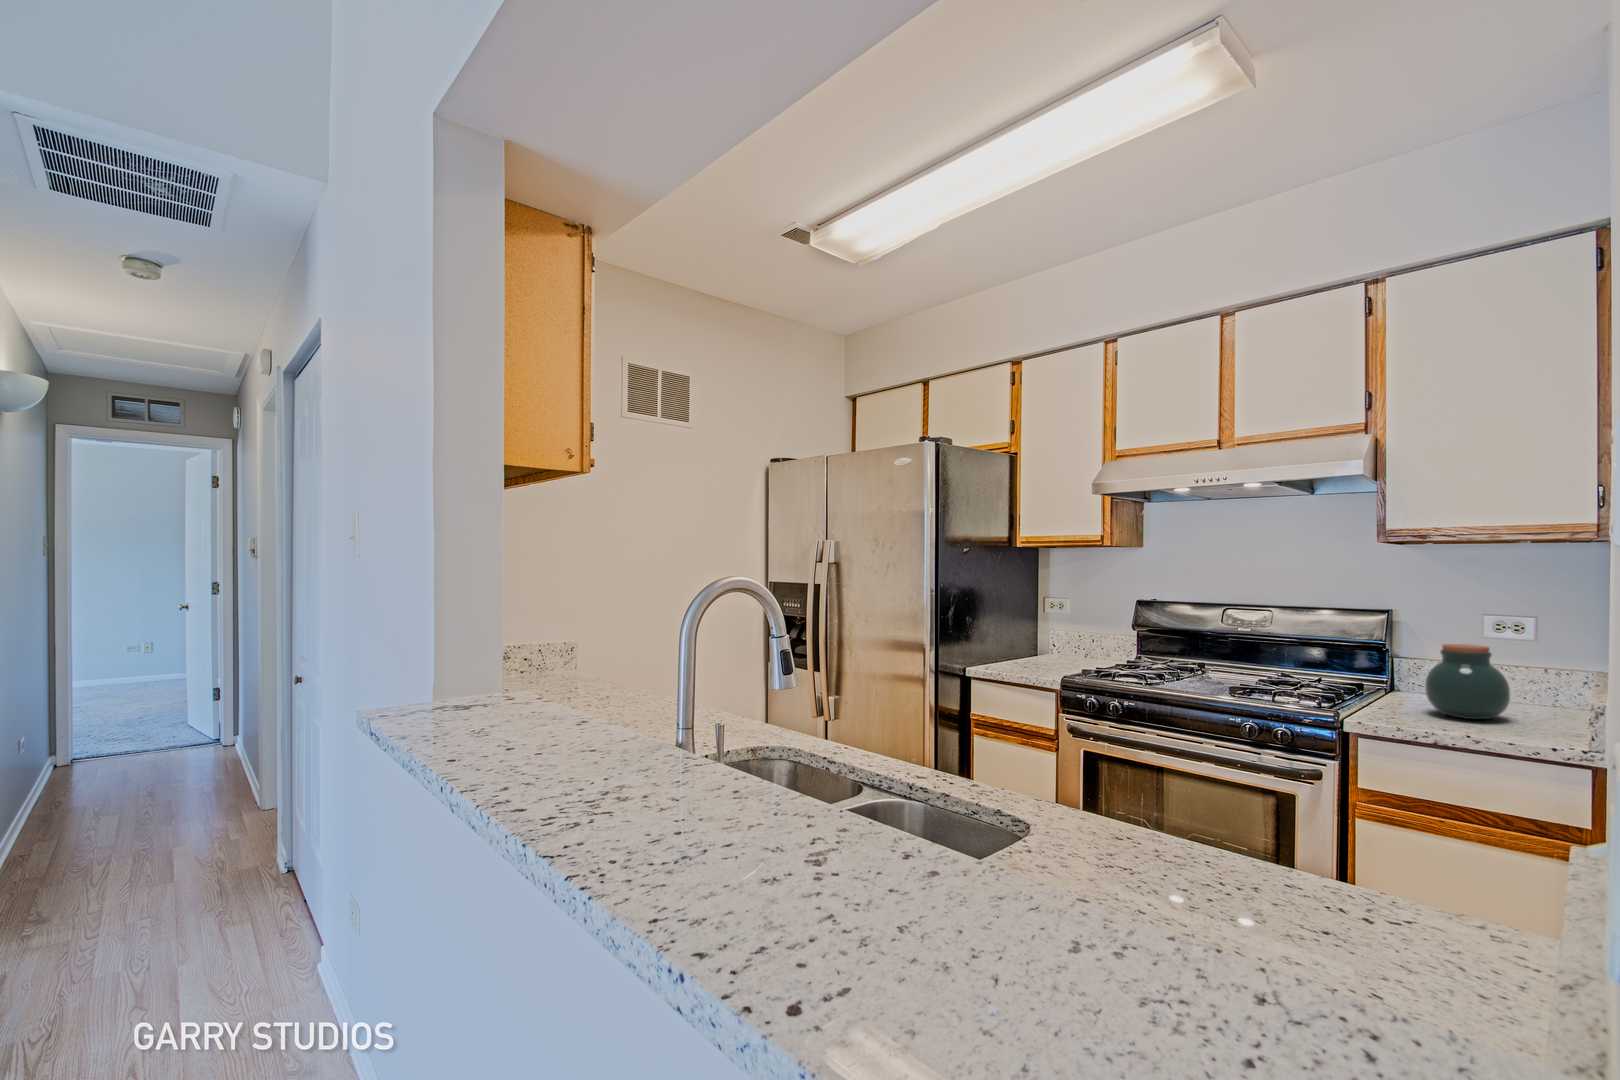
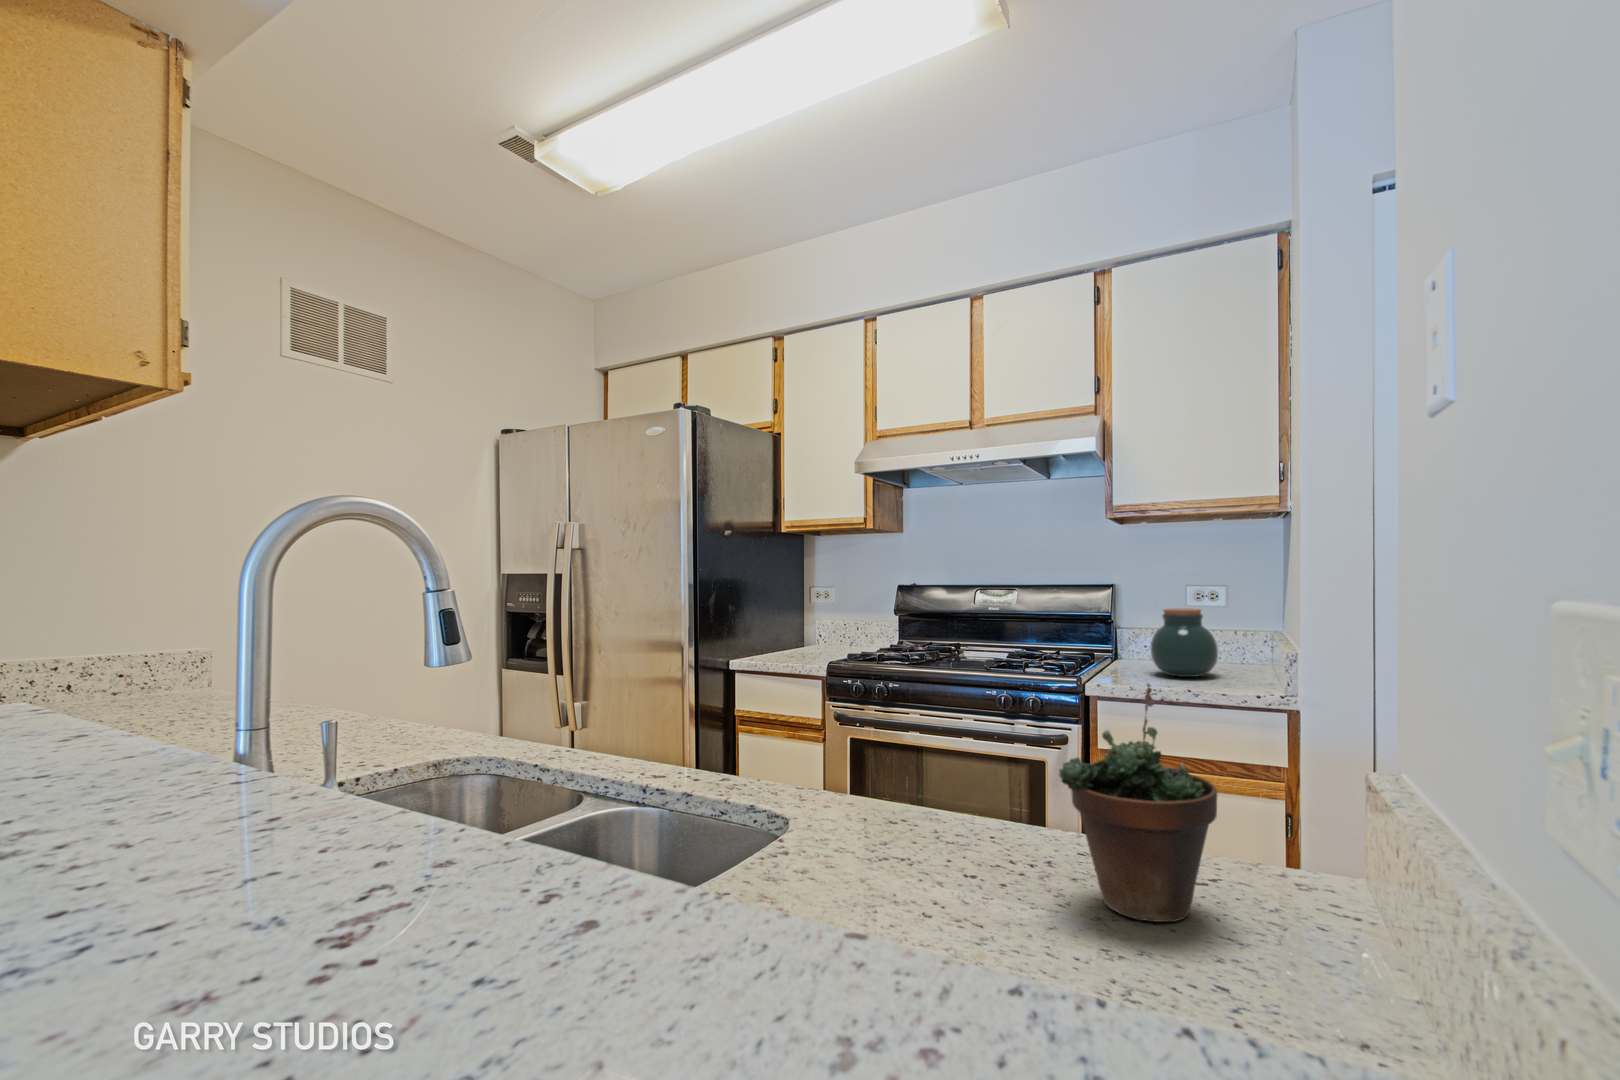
succulent plant: none [1257,750,1401,945] -> present [1059,683,1217,922]

